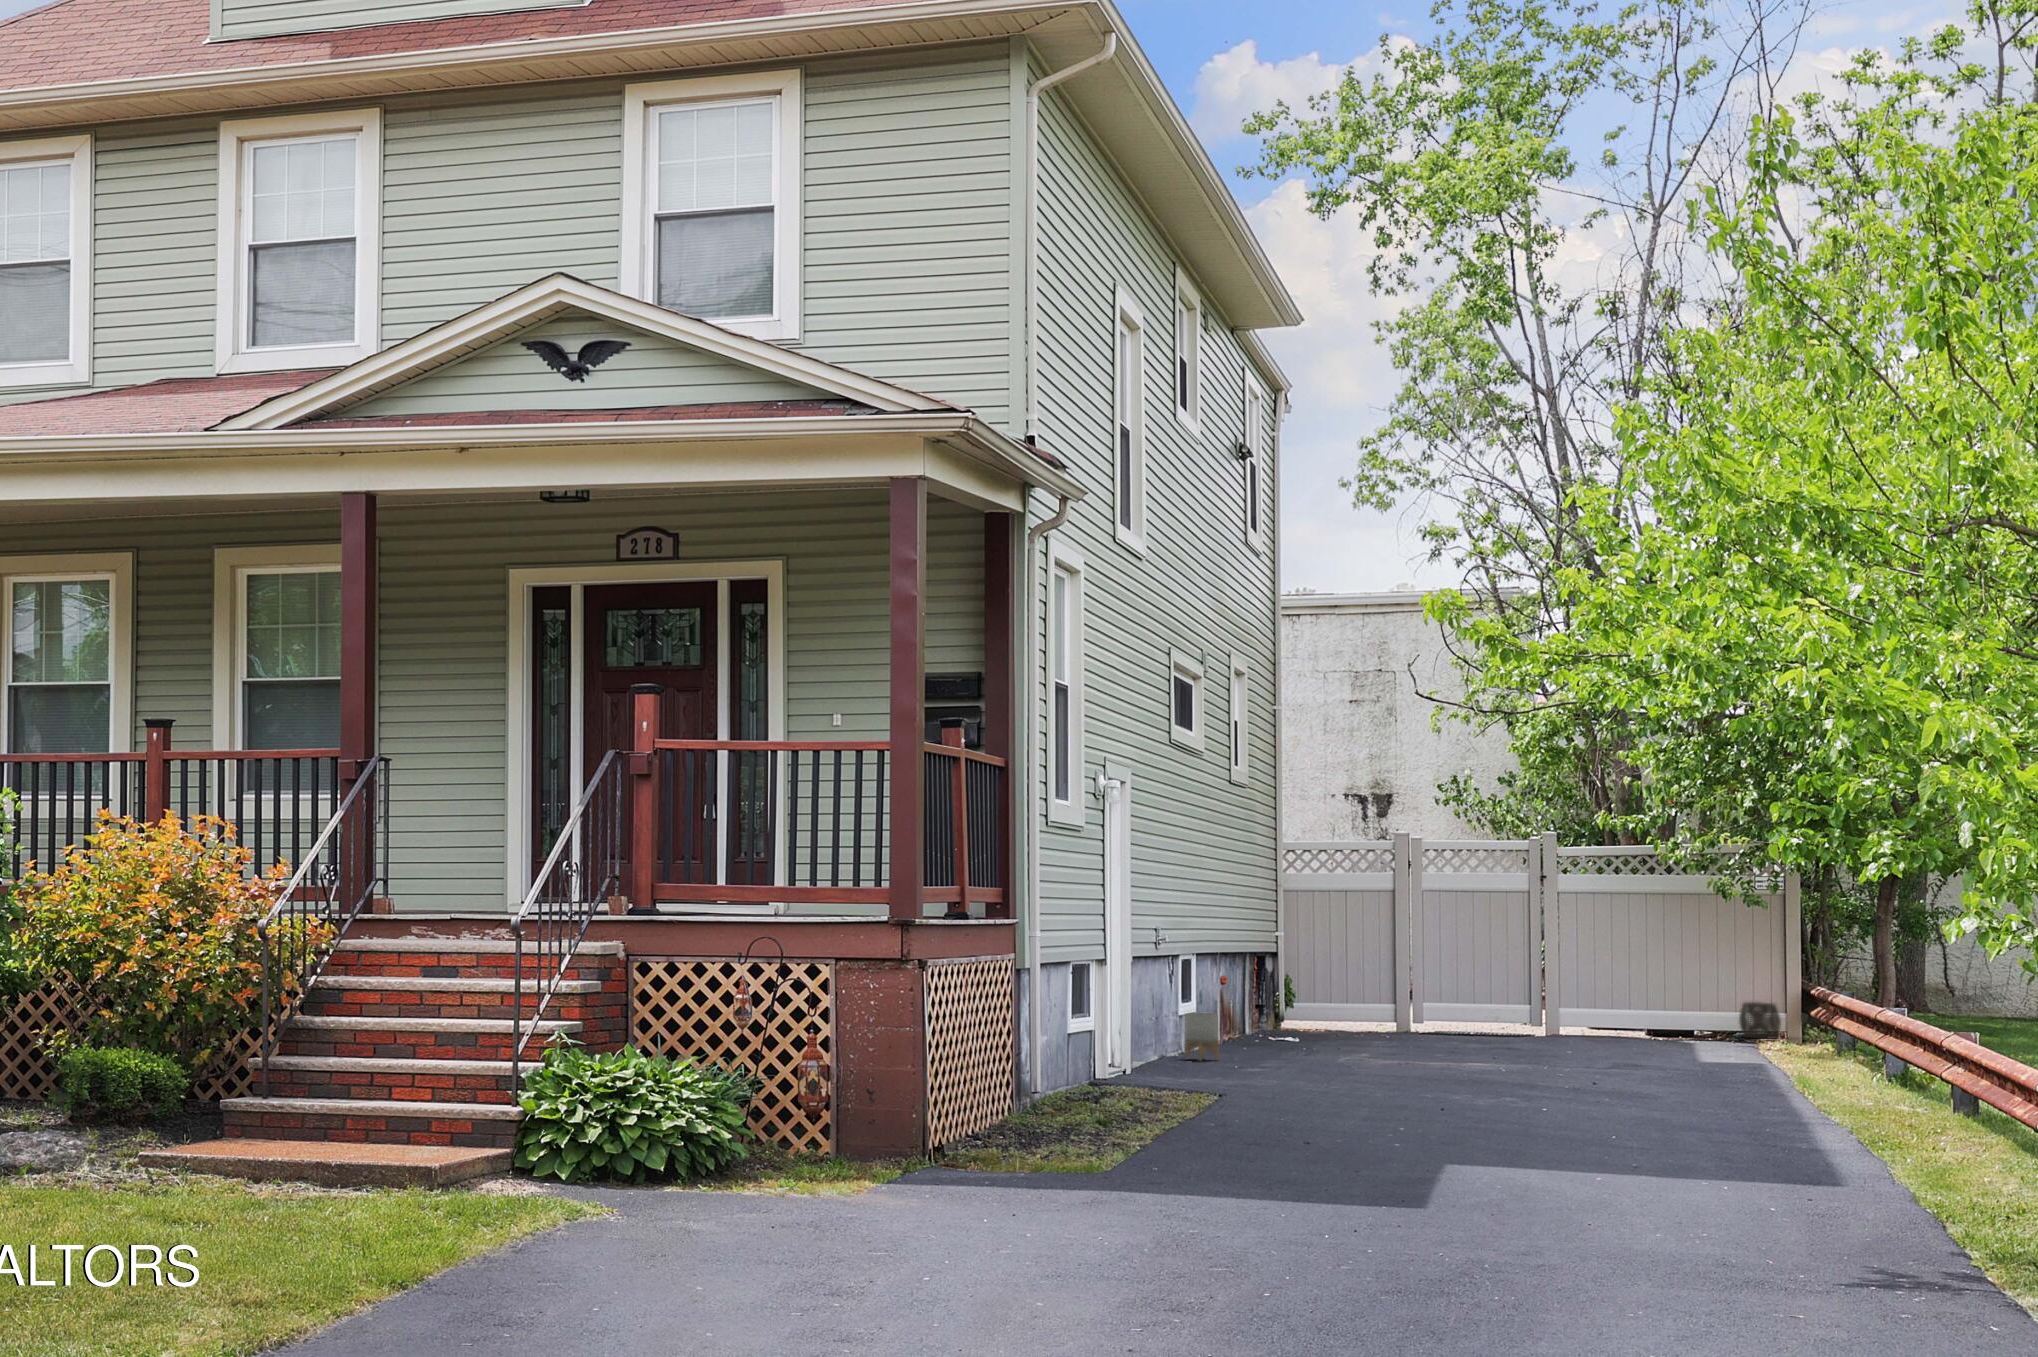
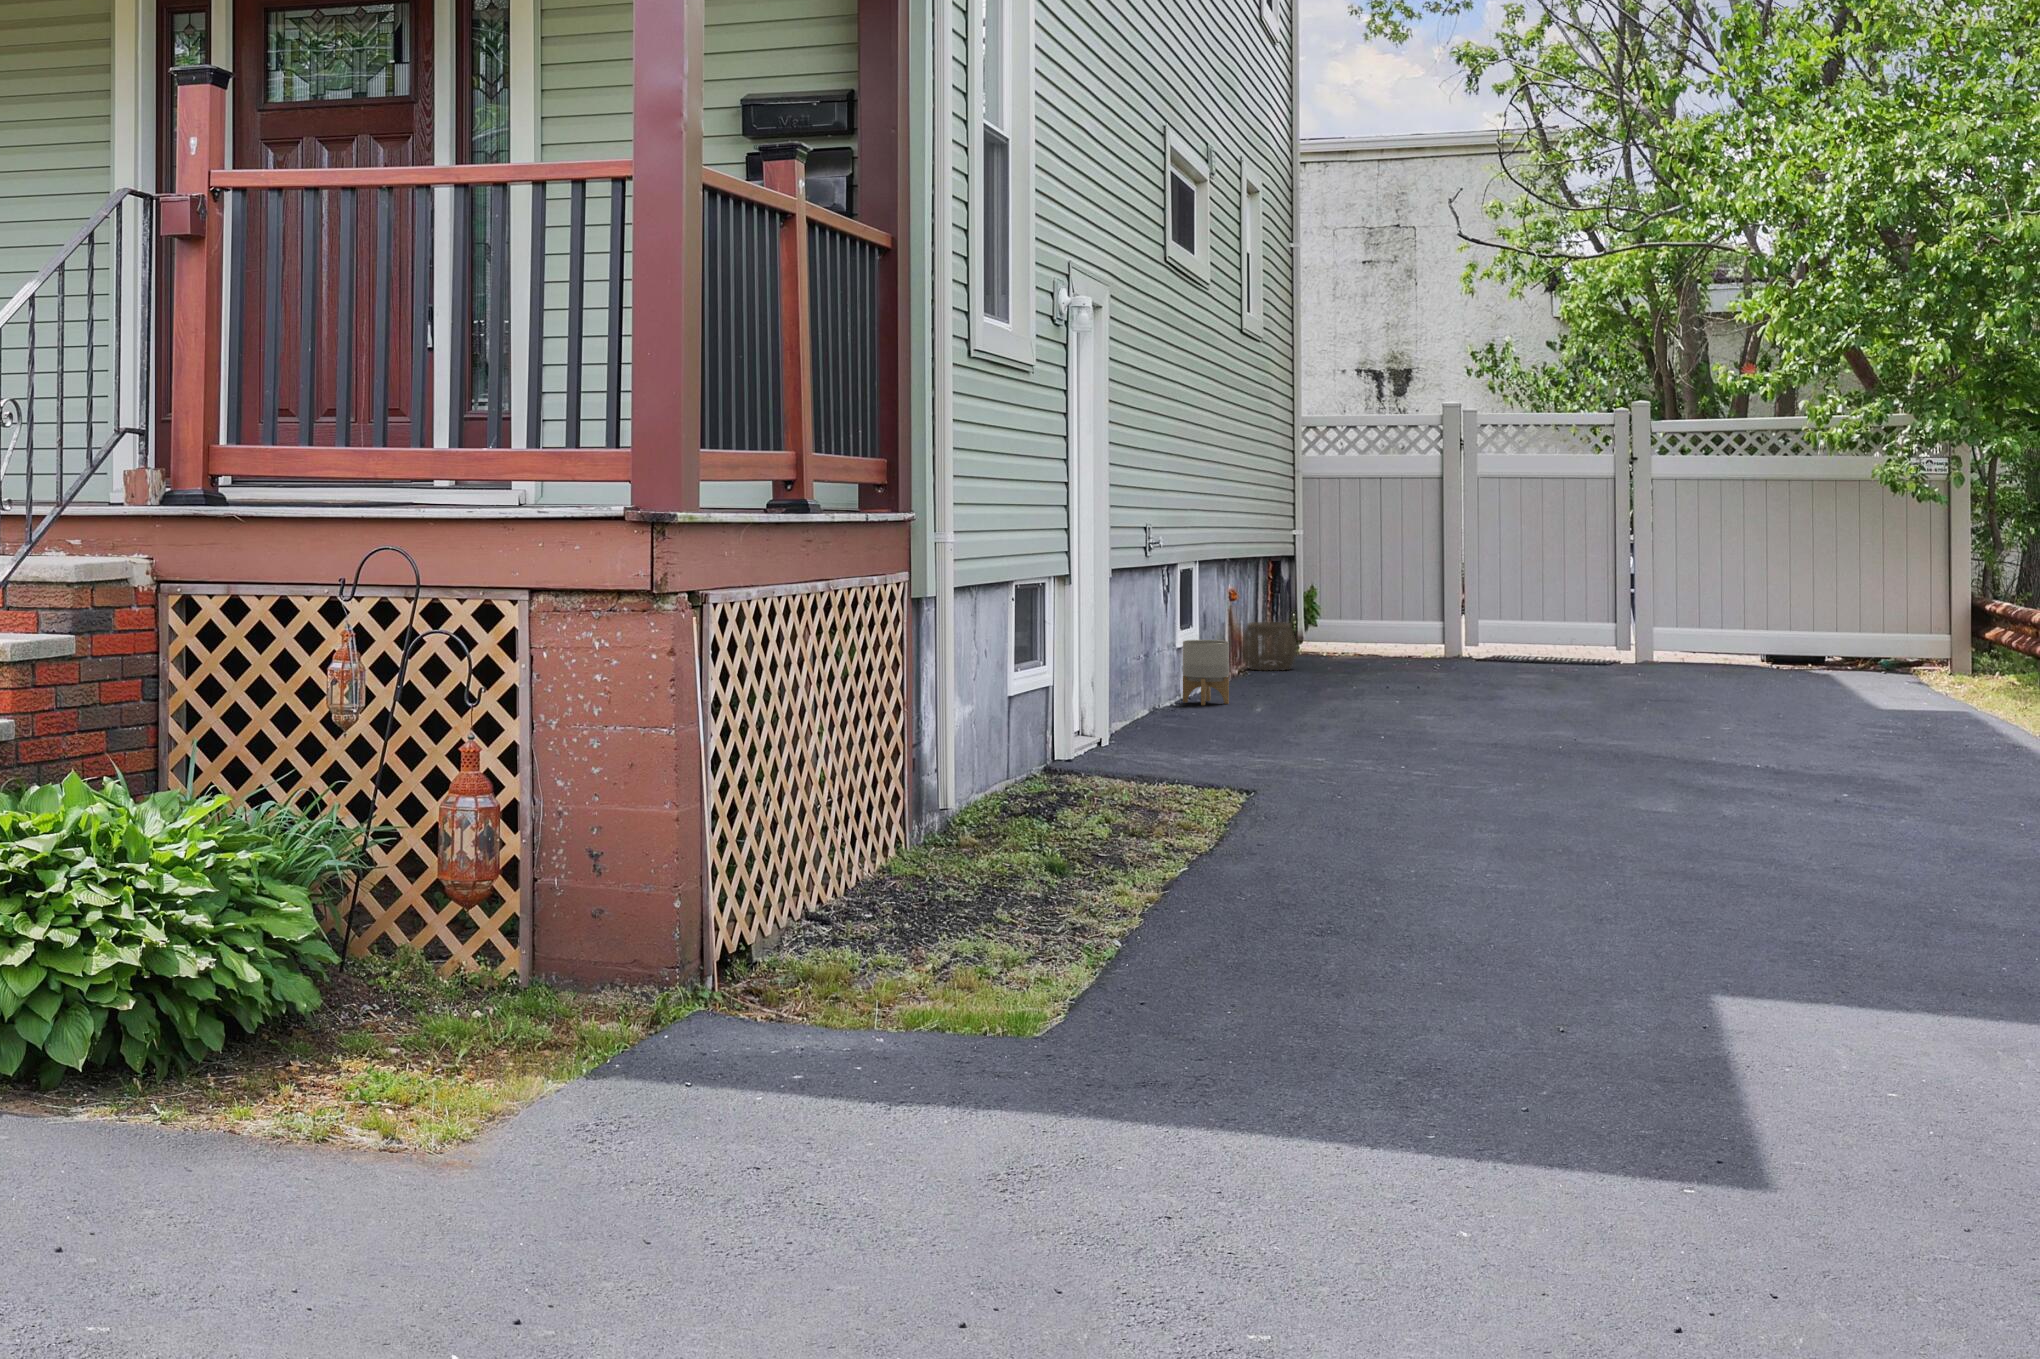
woven basket: present [1739,1002,1781,1039] -> present [1242,622,1296,671]

